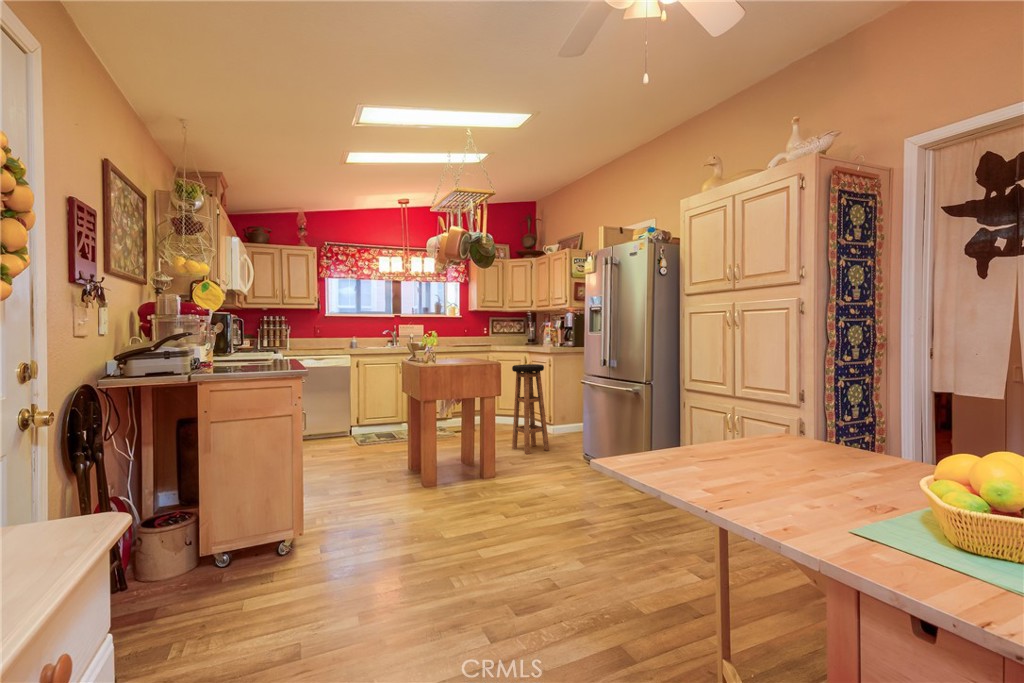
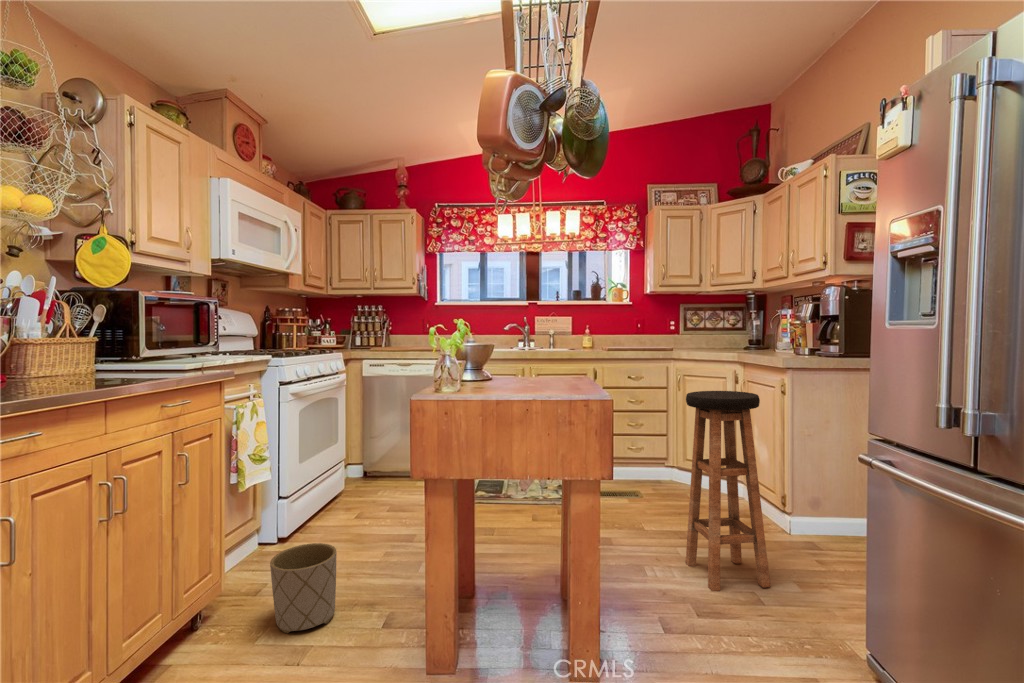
planter: none [327,451,361,491] -> present [270,543,337,633]

